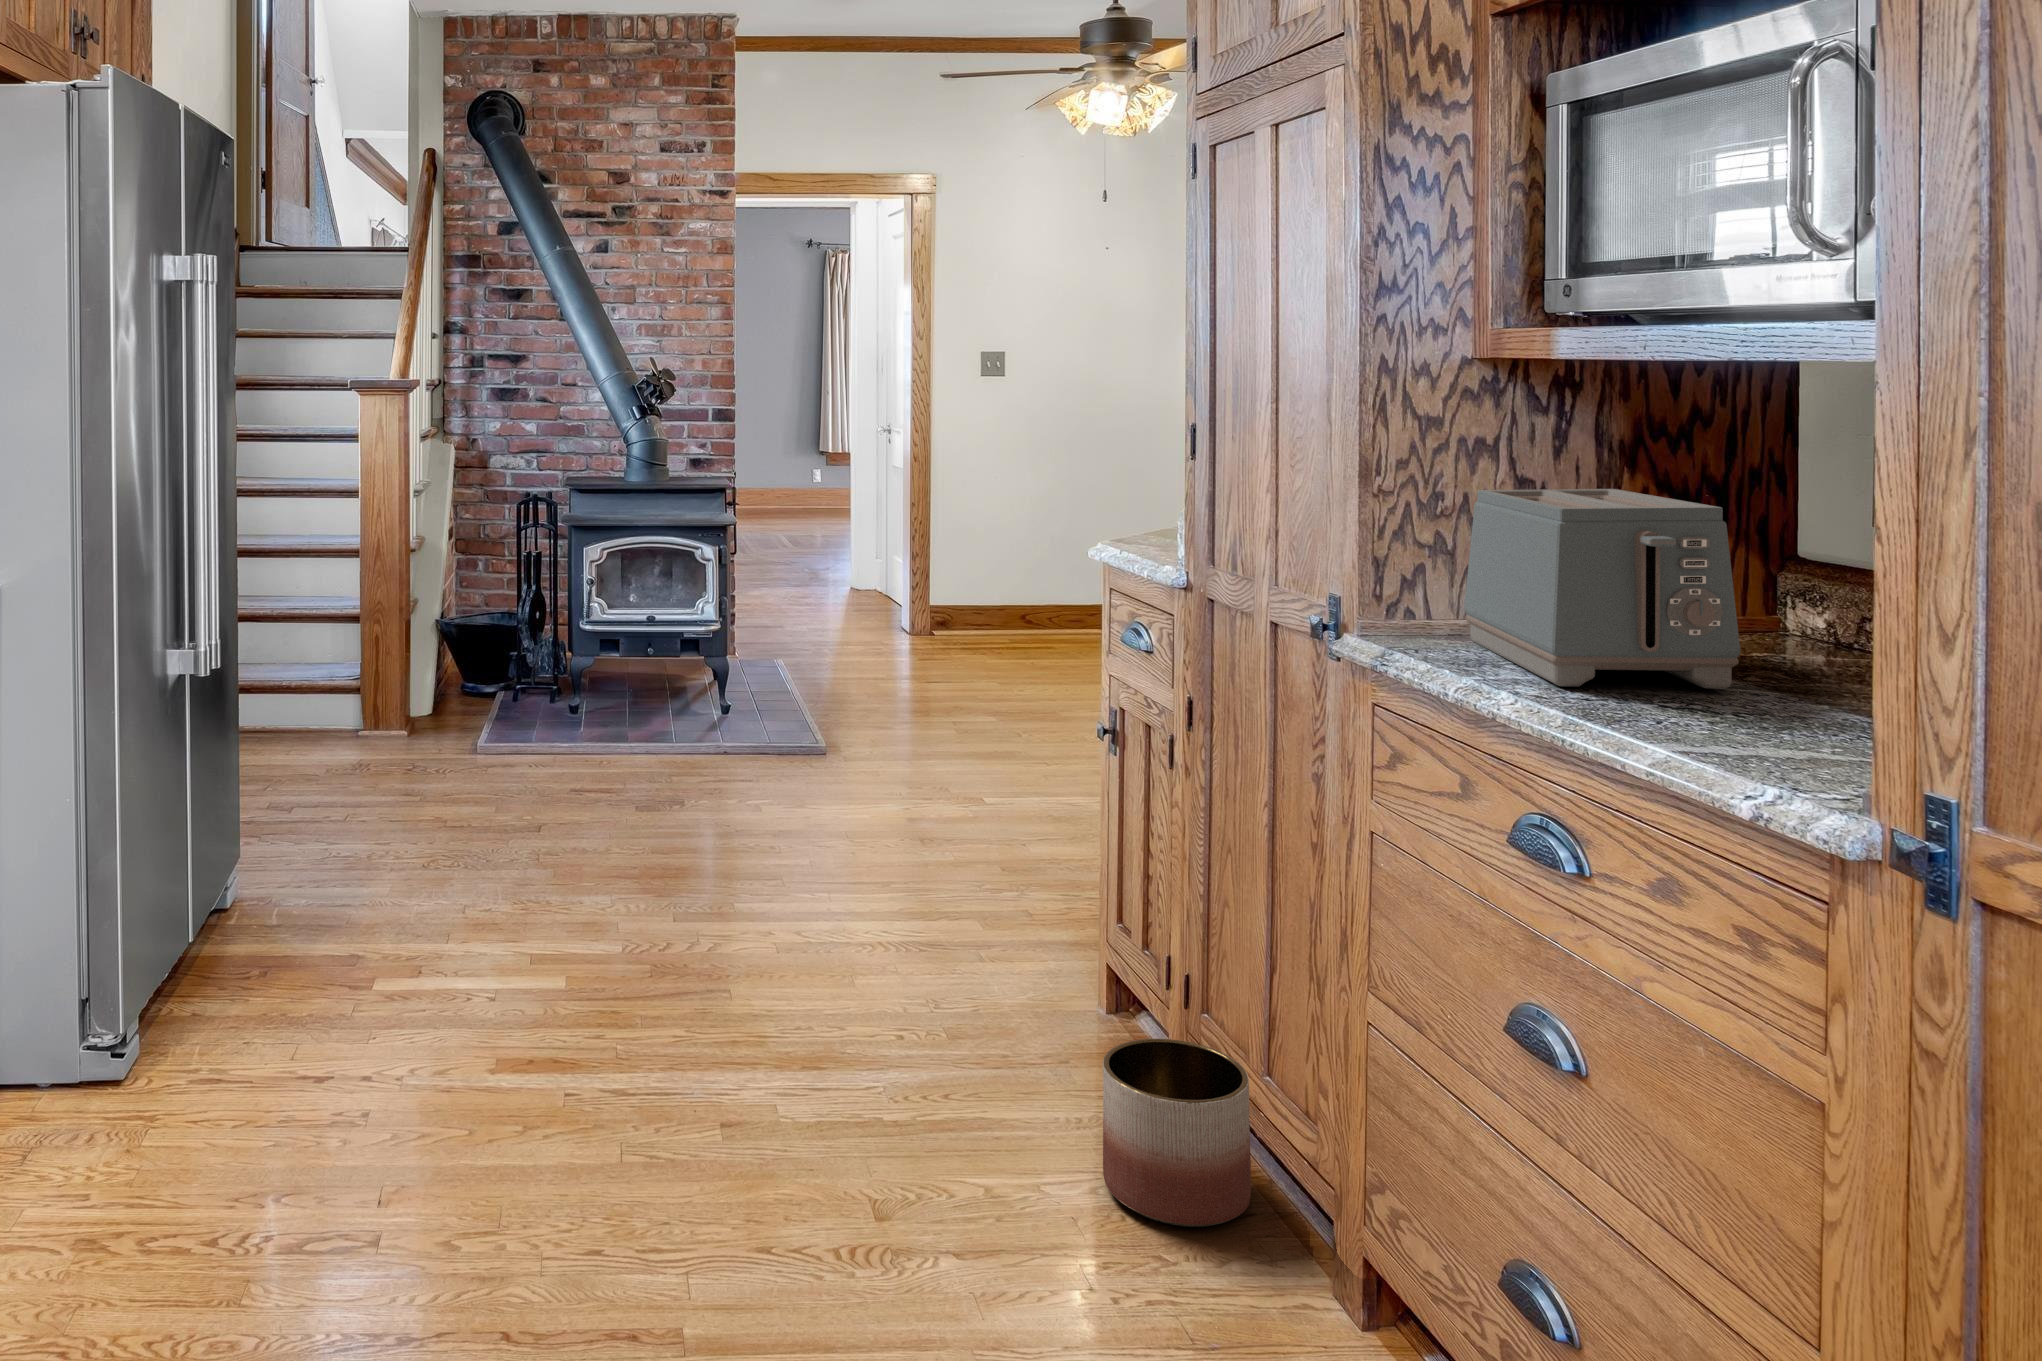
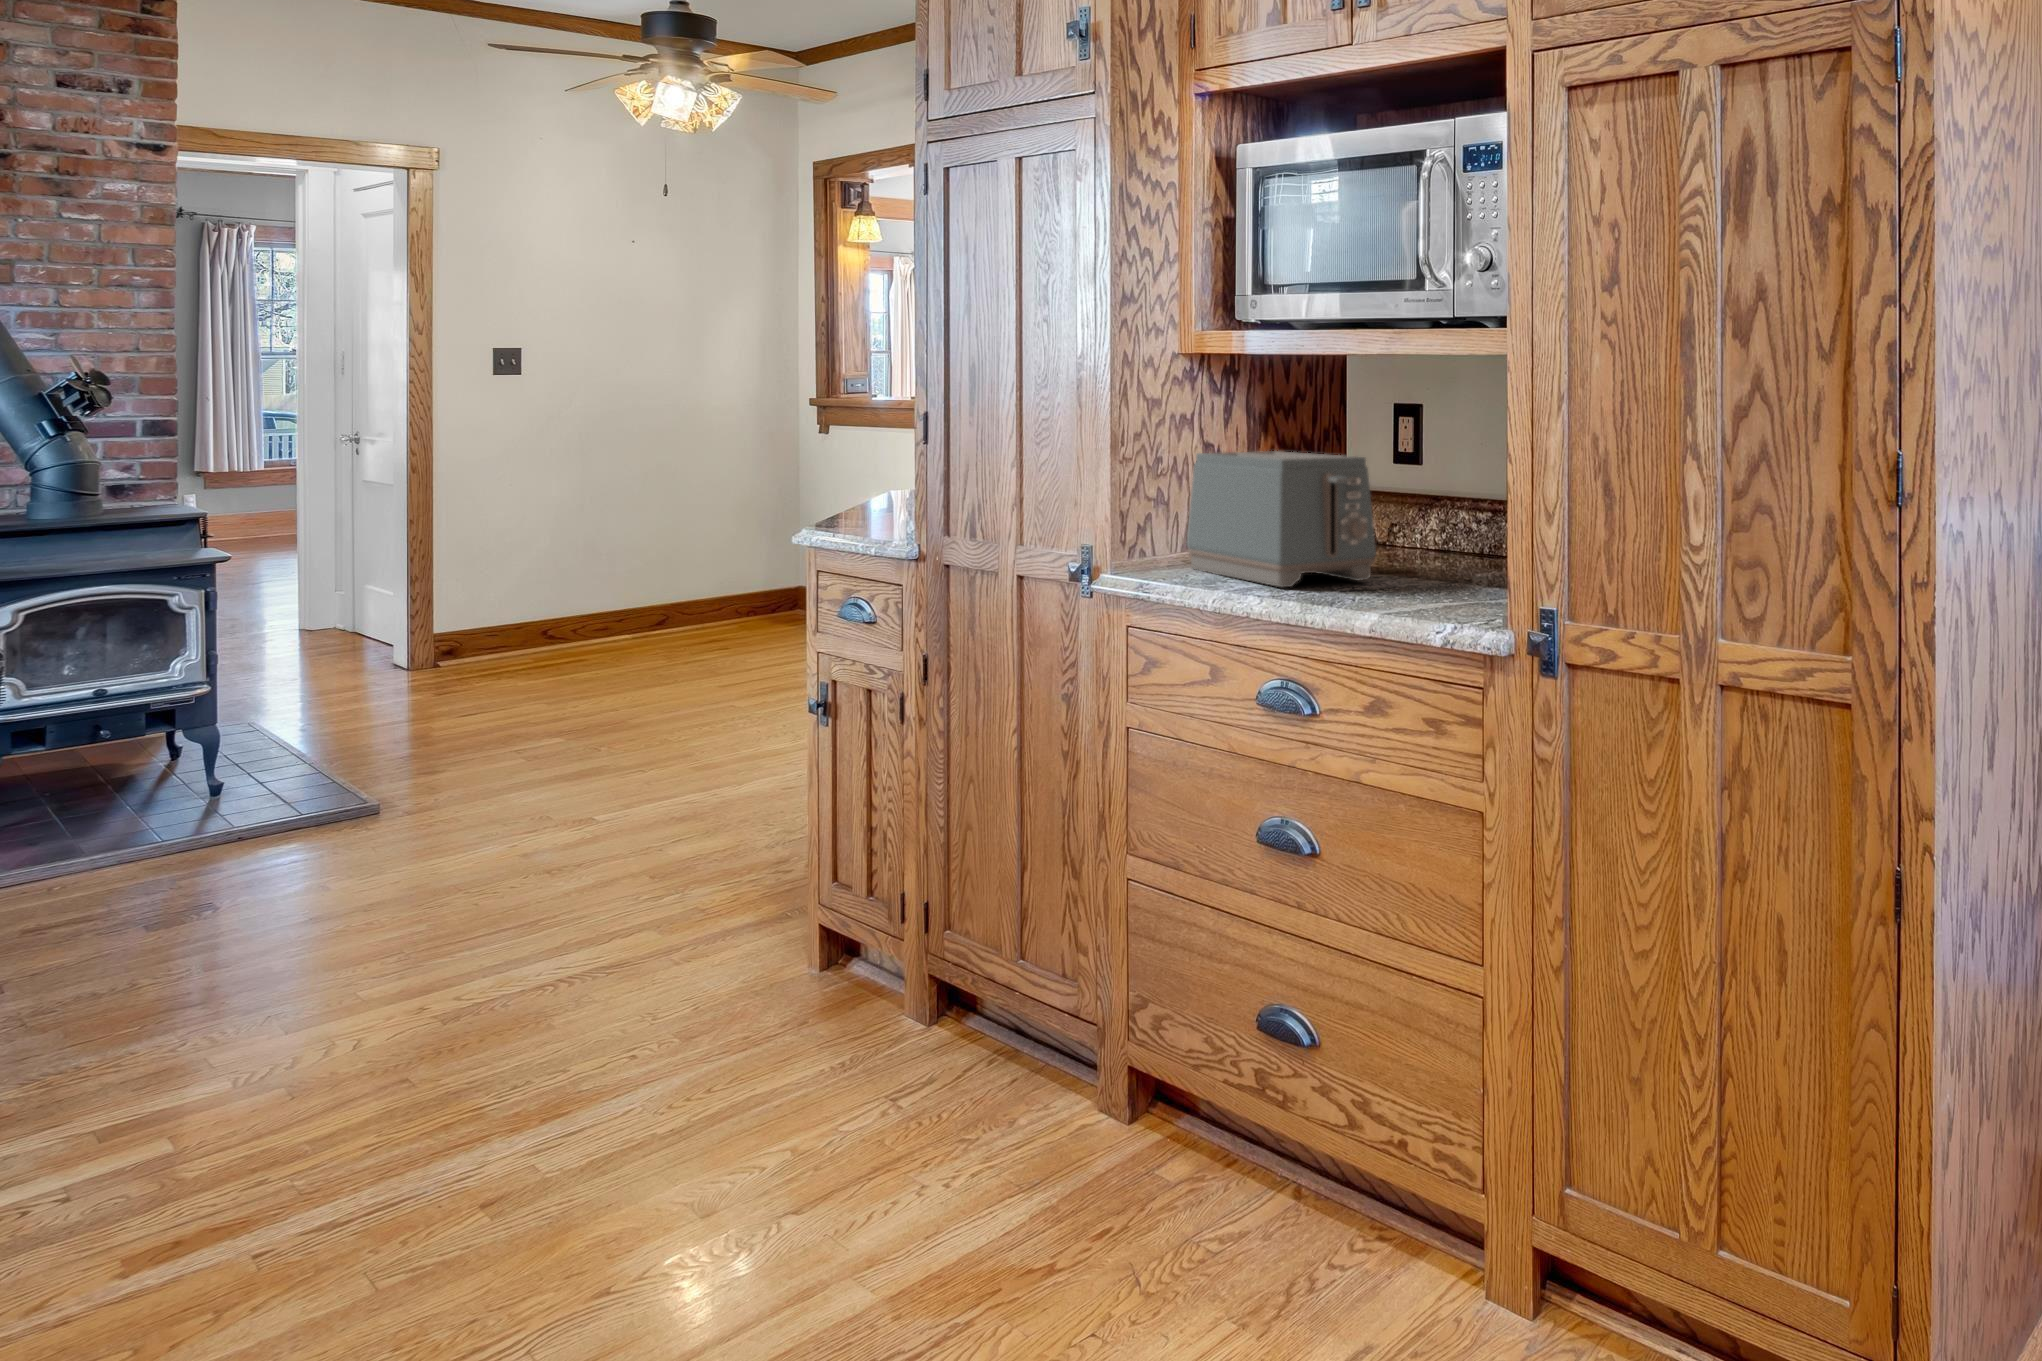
planter: present [1103,1039,1251,1227] -> none [883,956,1013,1116]

